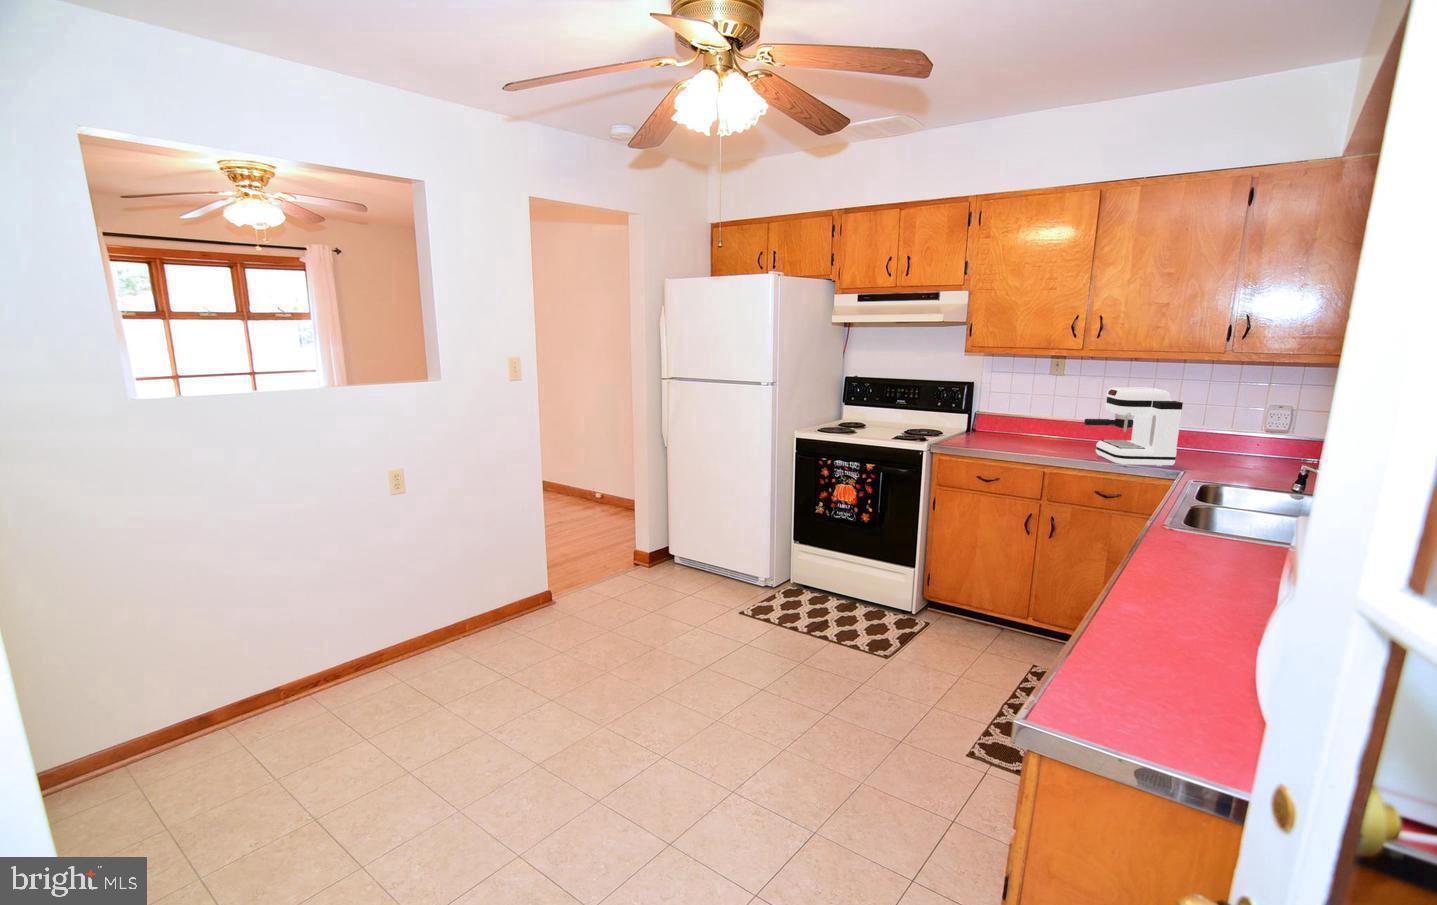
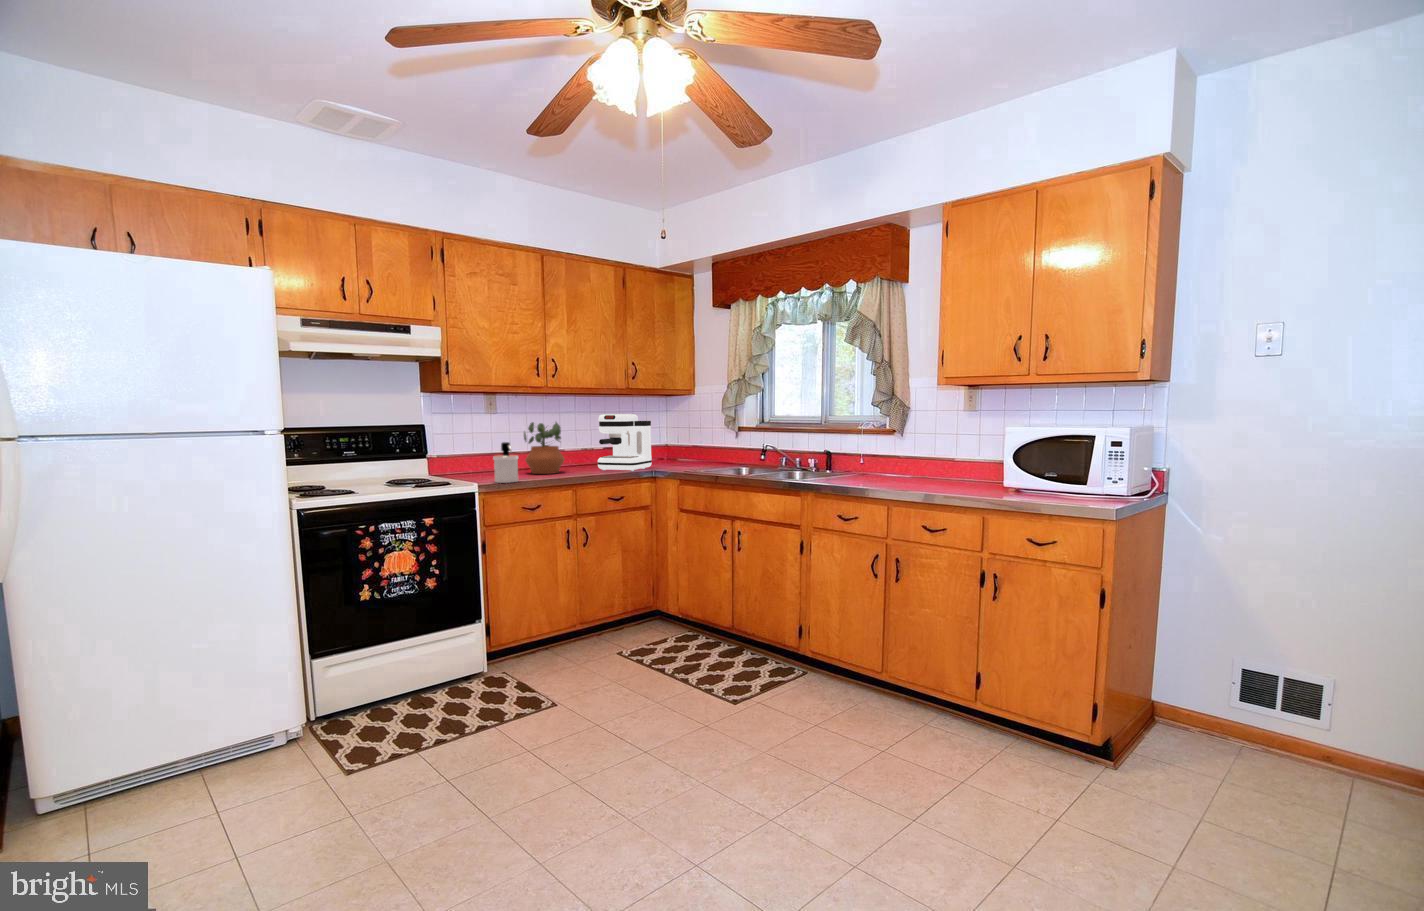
potted plant: none [1019,388,1074,449] -> present [524,422,565,474]
soap dispenser: none [943,408,970,449] -> present [493,442,519,483]

